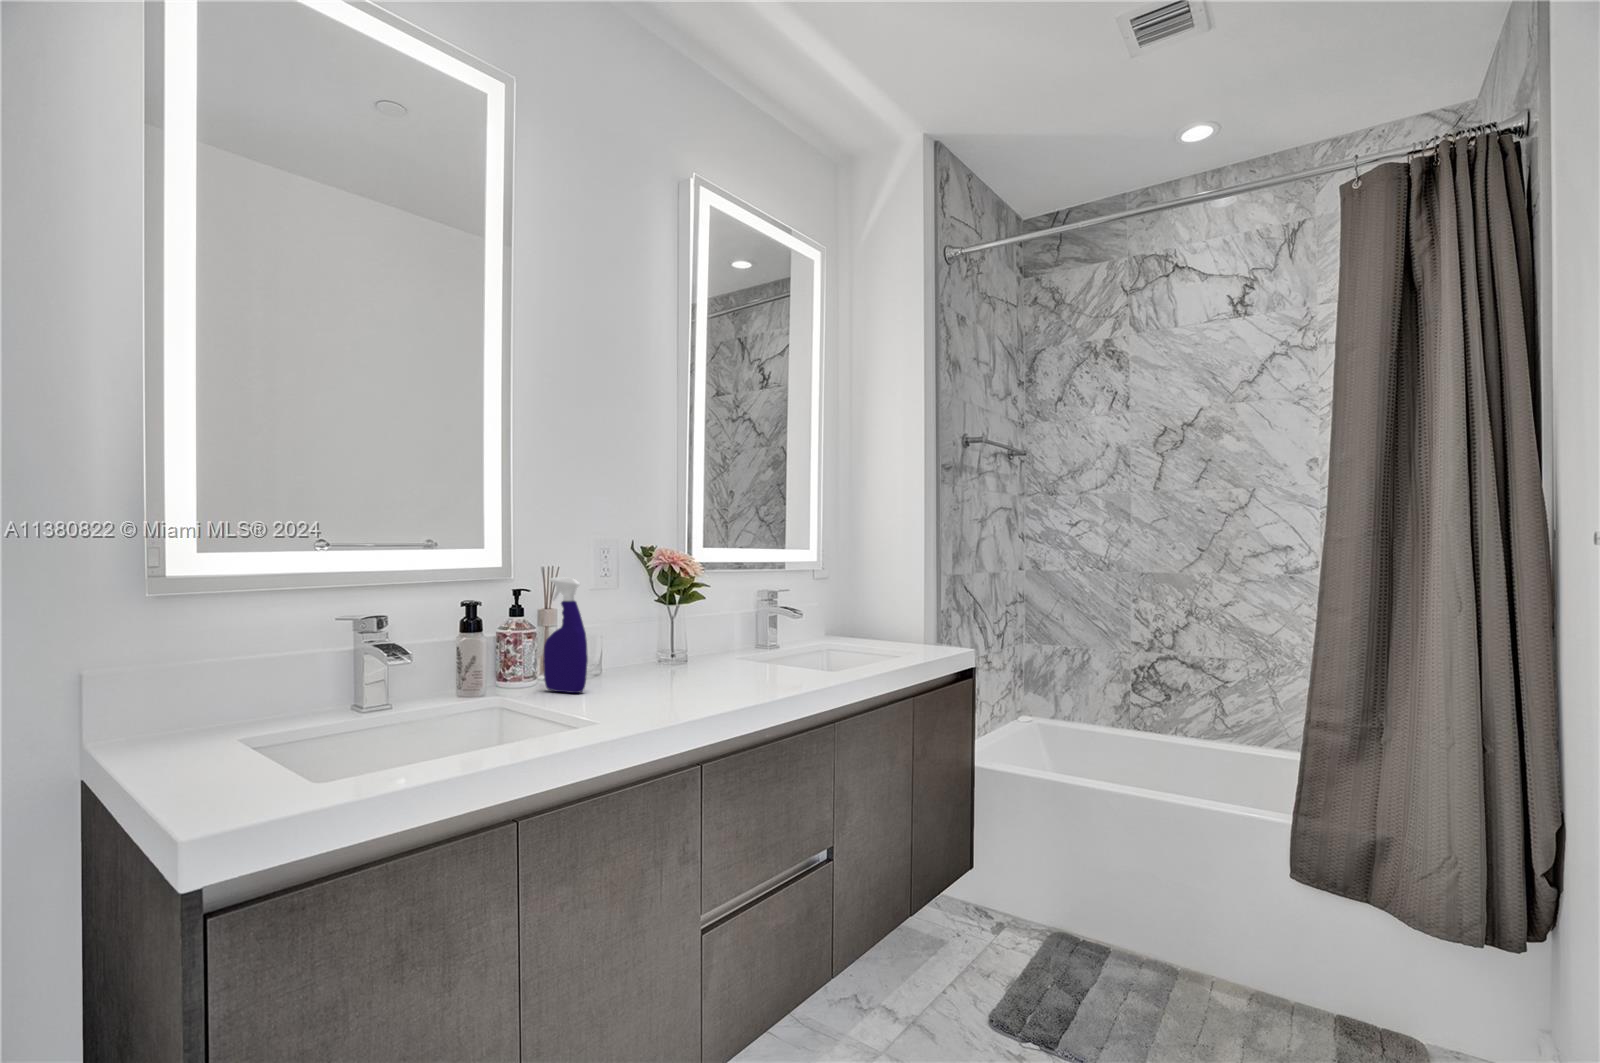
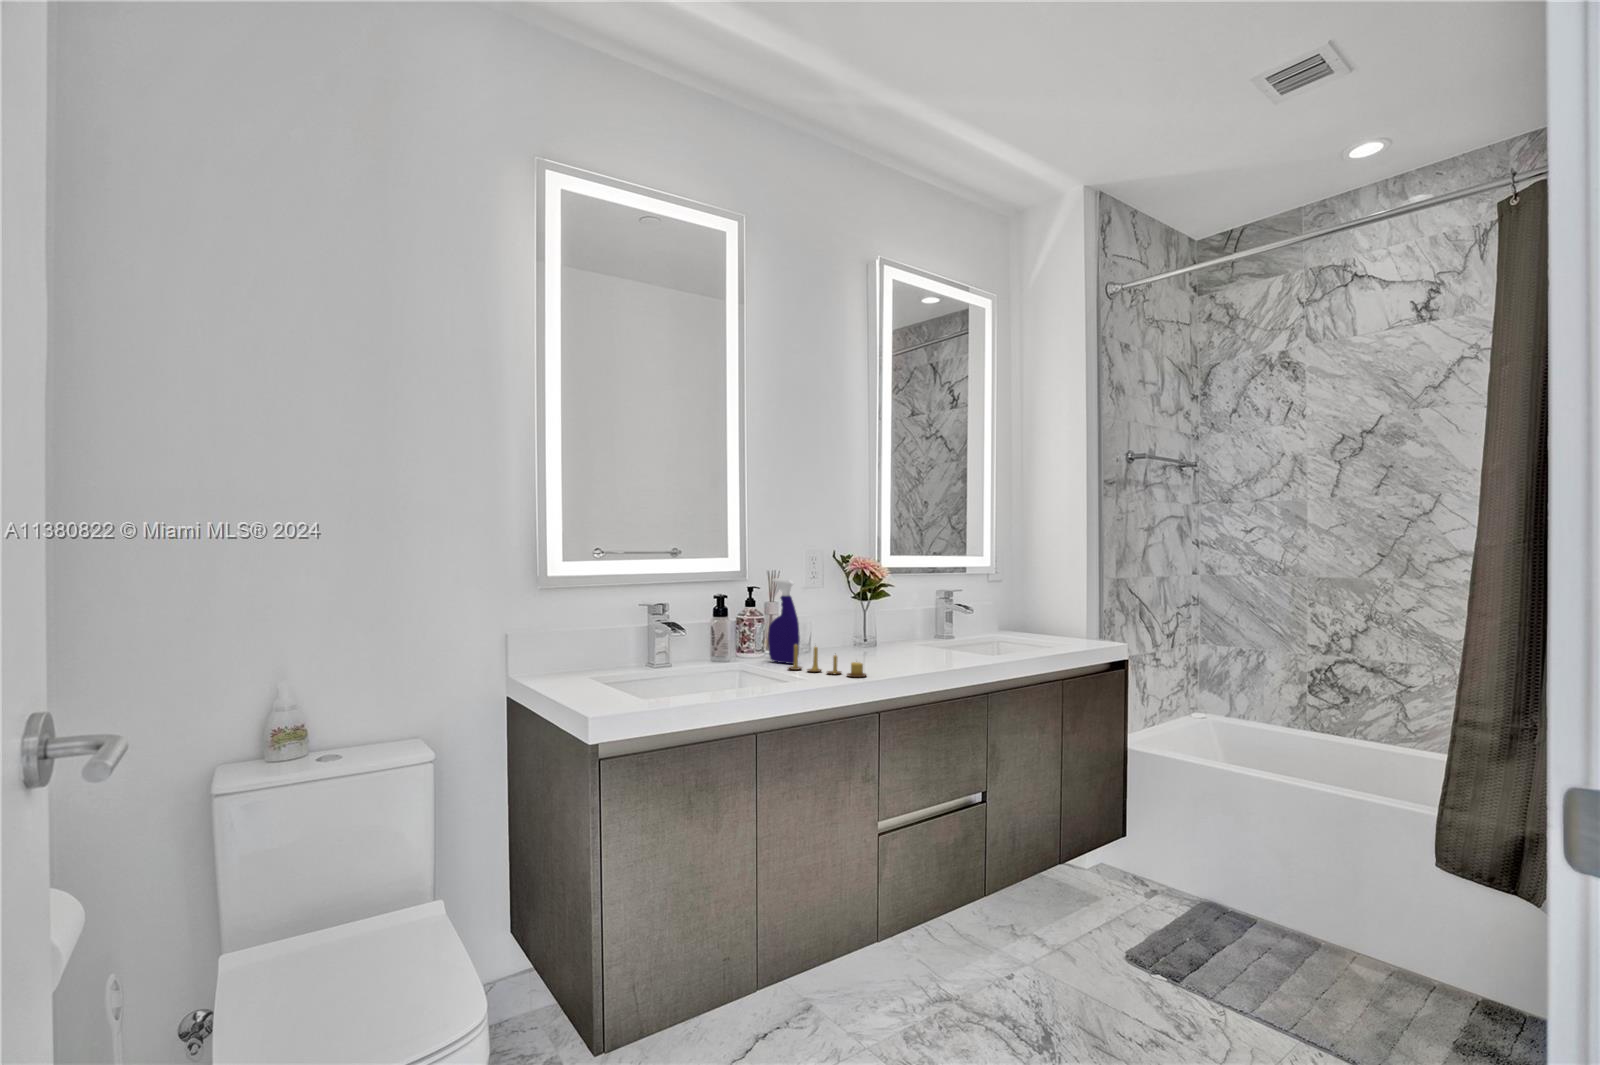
candle: none [570,664,682,711] -> present [788,645,866,677]

